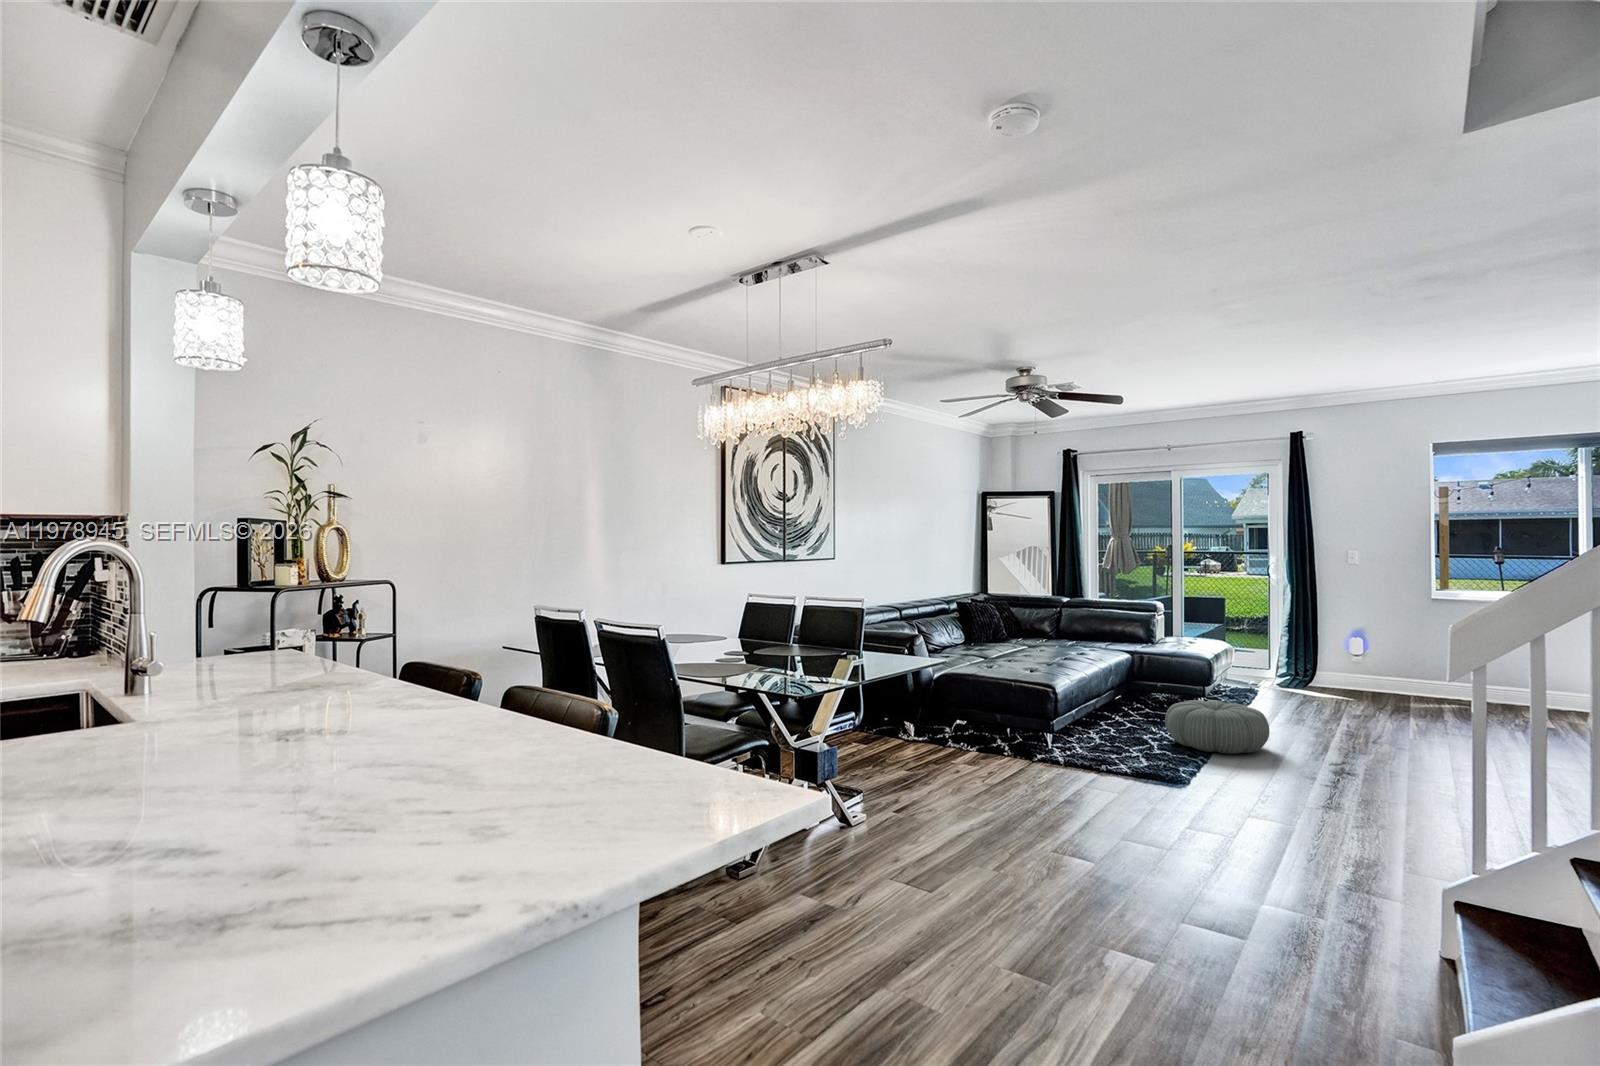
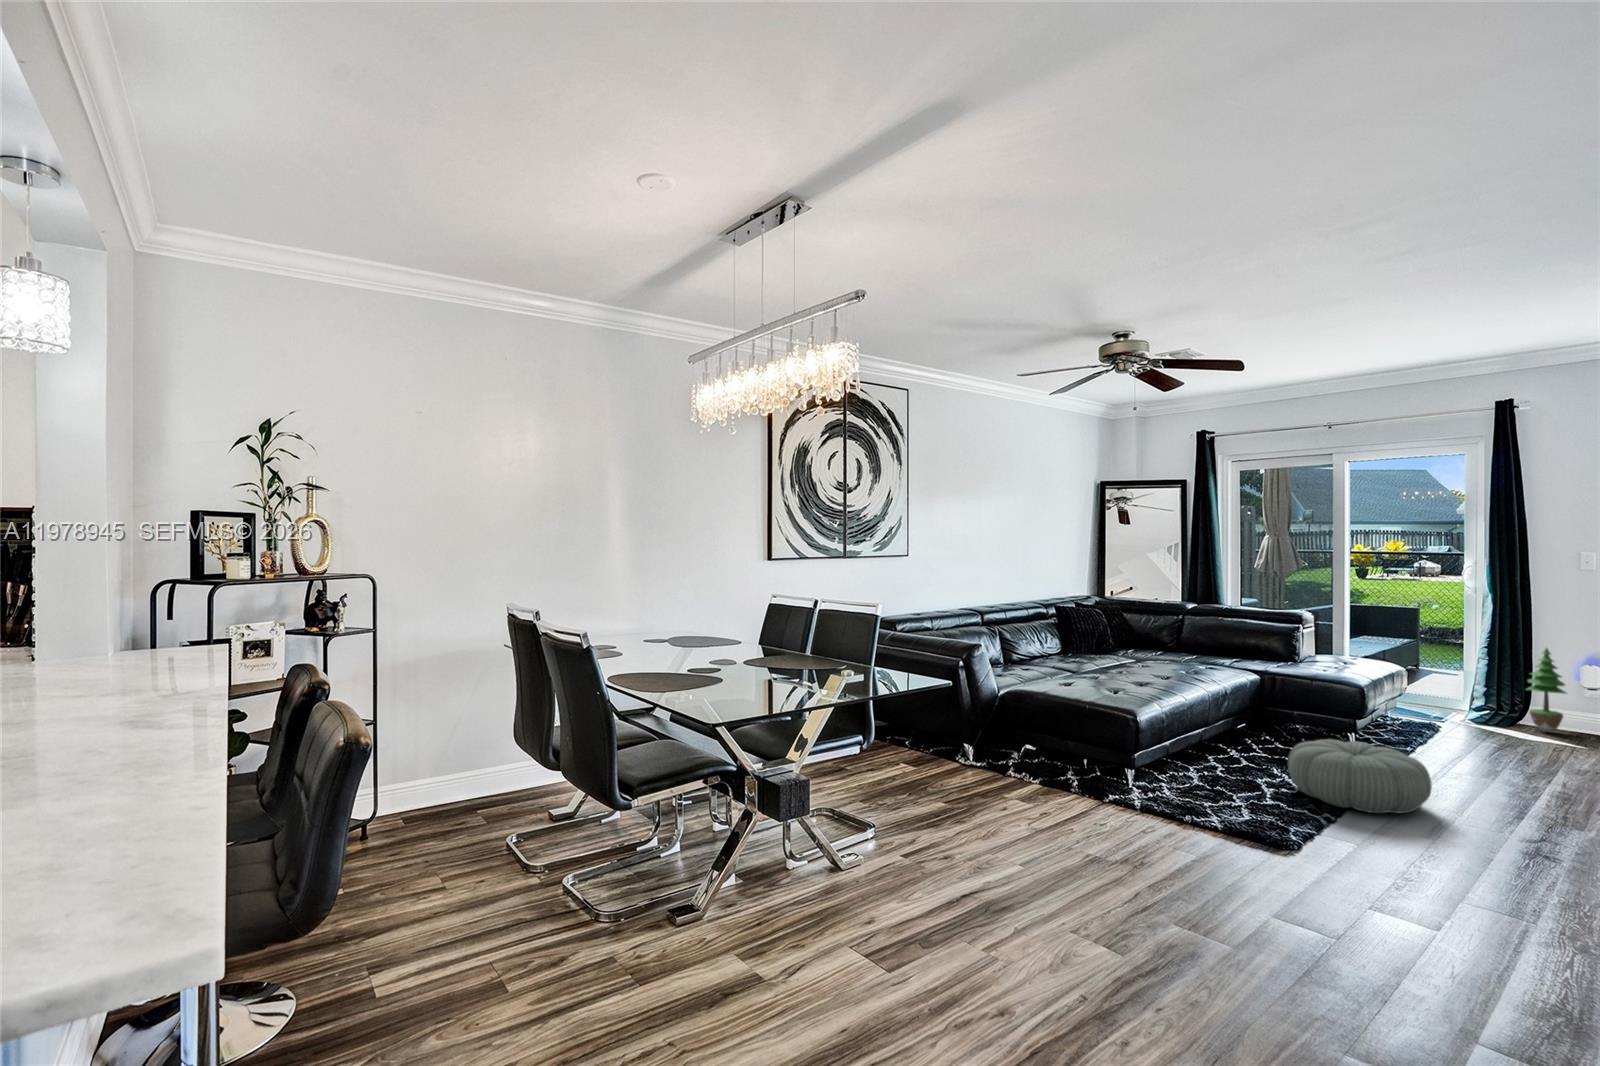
potted tree: none [1313,623,1342,691] -> present [1527,648,1566,732]

